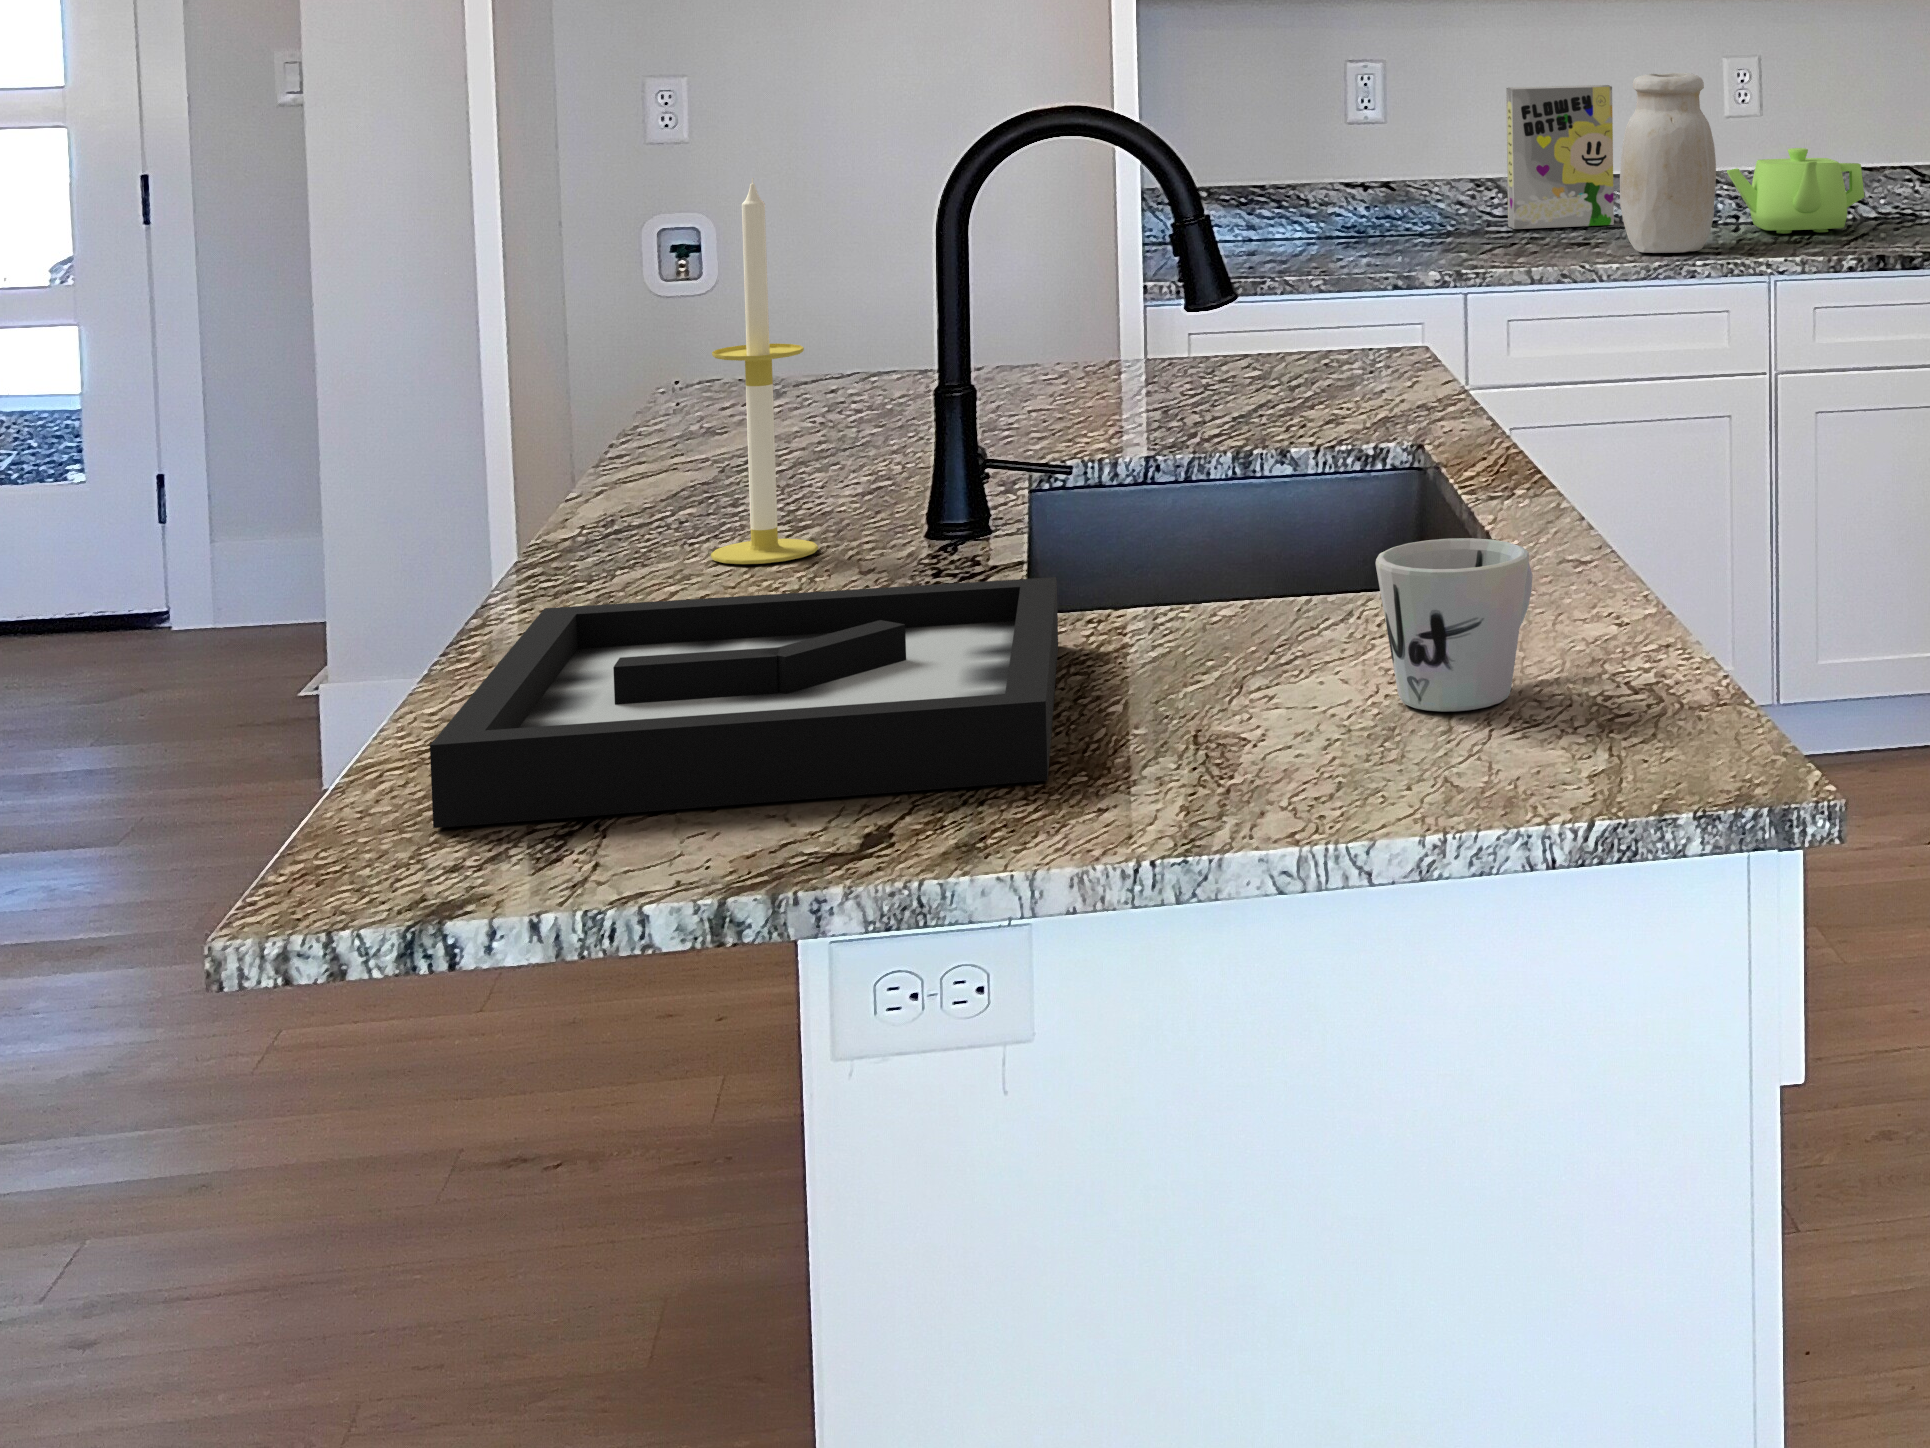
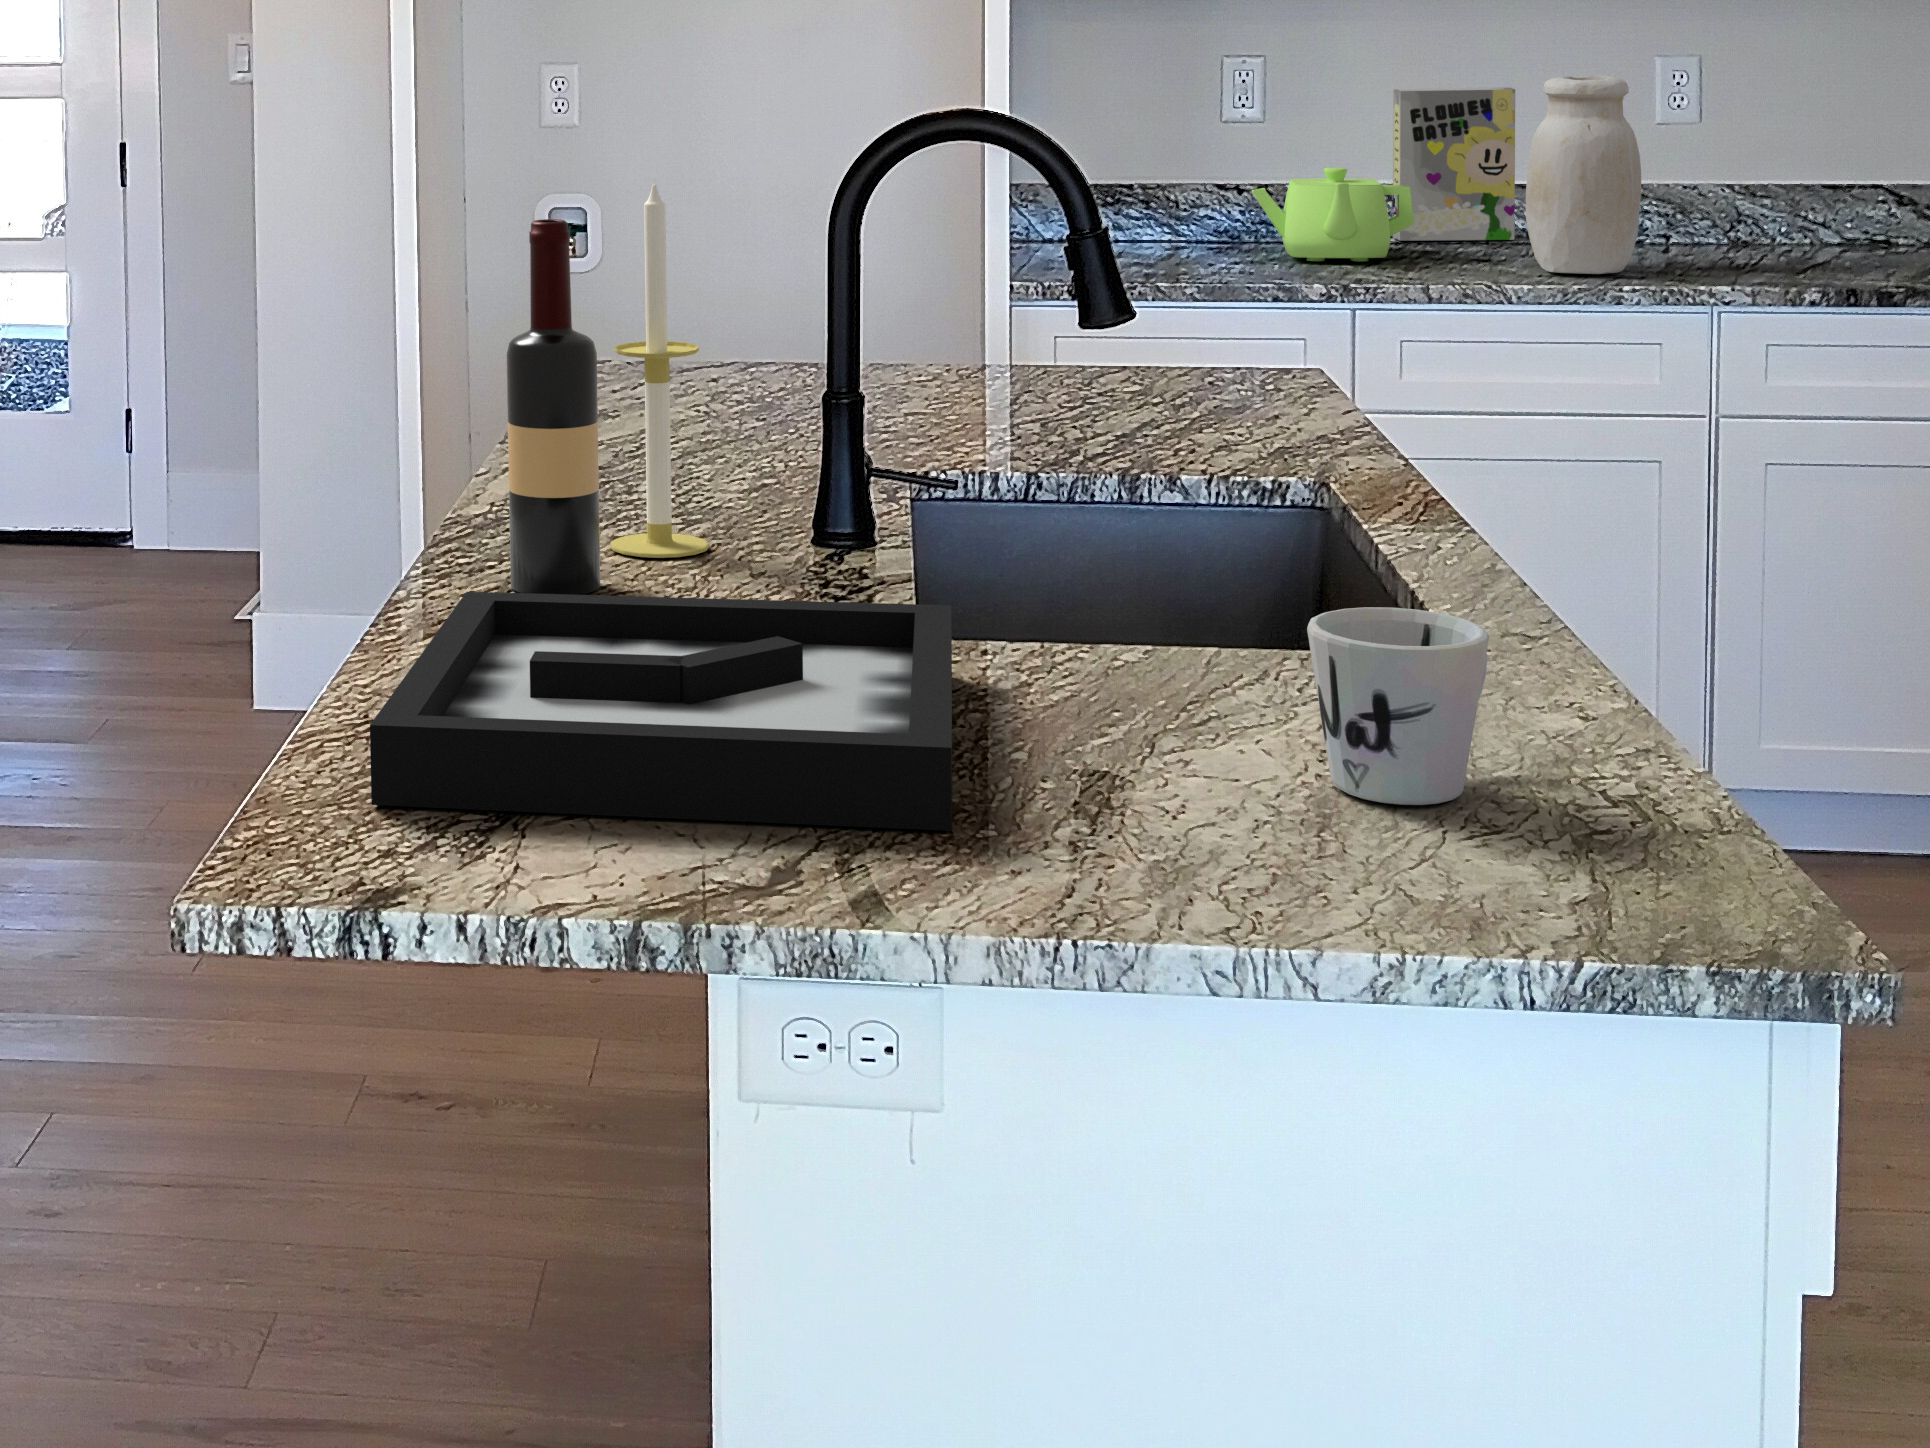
teapot: present [1727,148,1864,234] -> present [1252,167,1414,261]
wine bottle: none [589,221,699,610] -> present [507,219,601,595]

